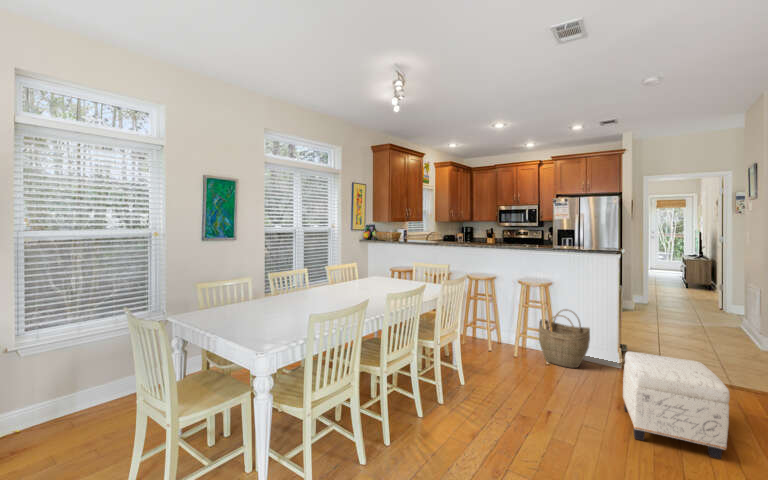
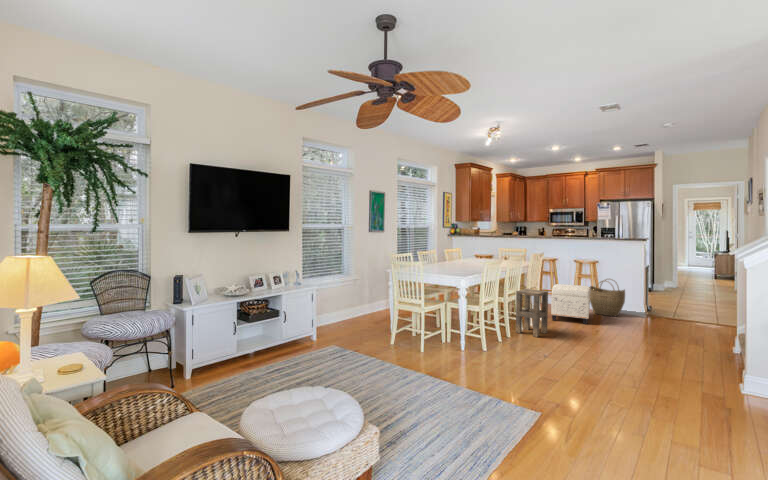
side table: none [411,342,465,438] -> present [516,289,548,337]
ottoman: present [623,352,730,459] -> present [551,284,590,324]

